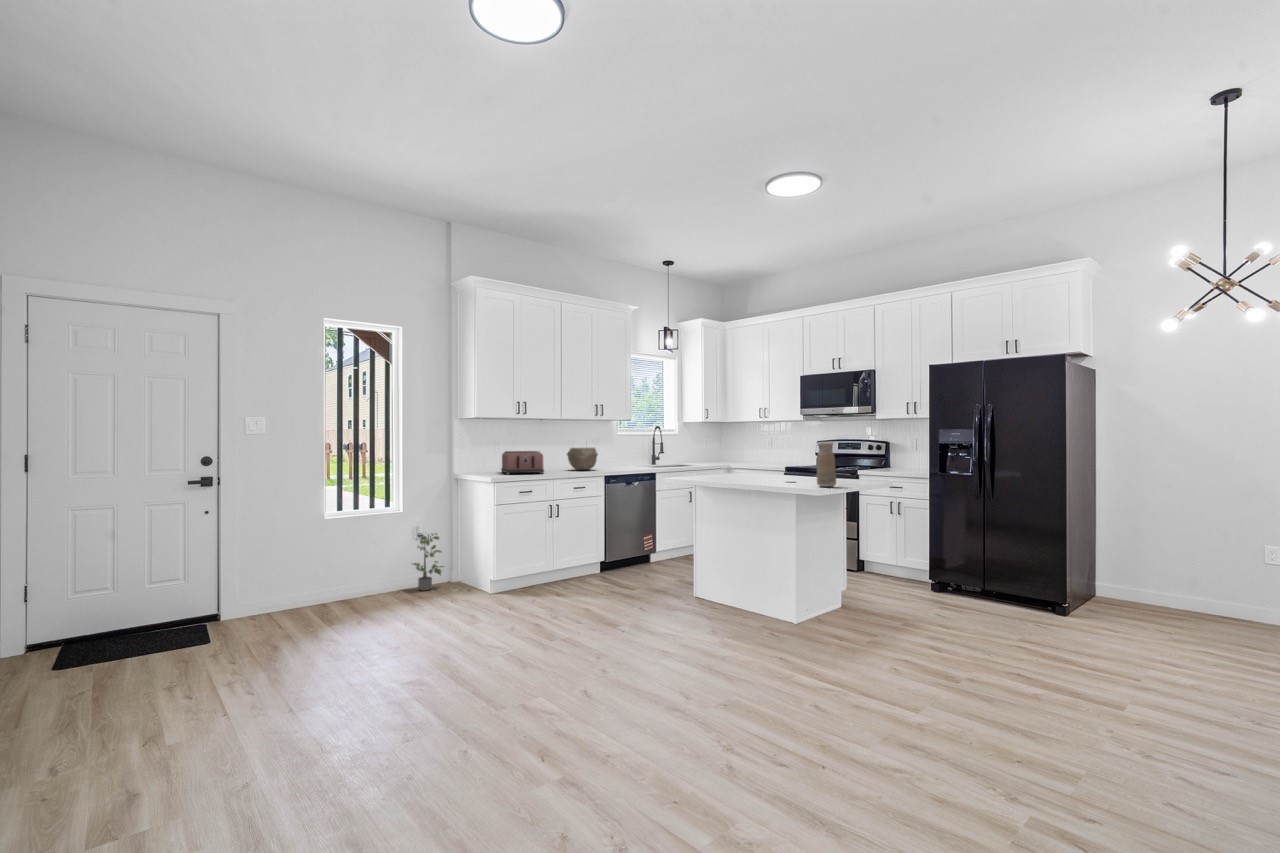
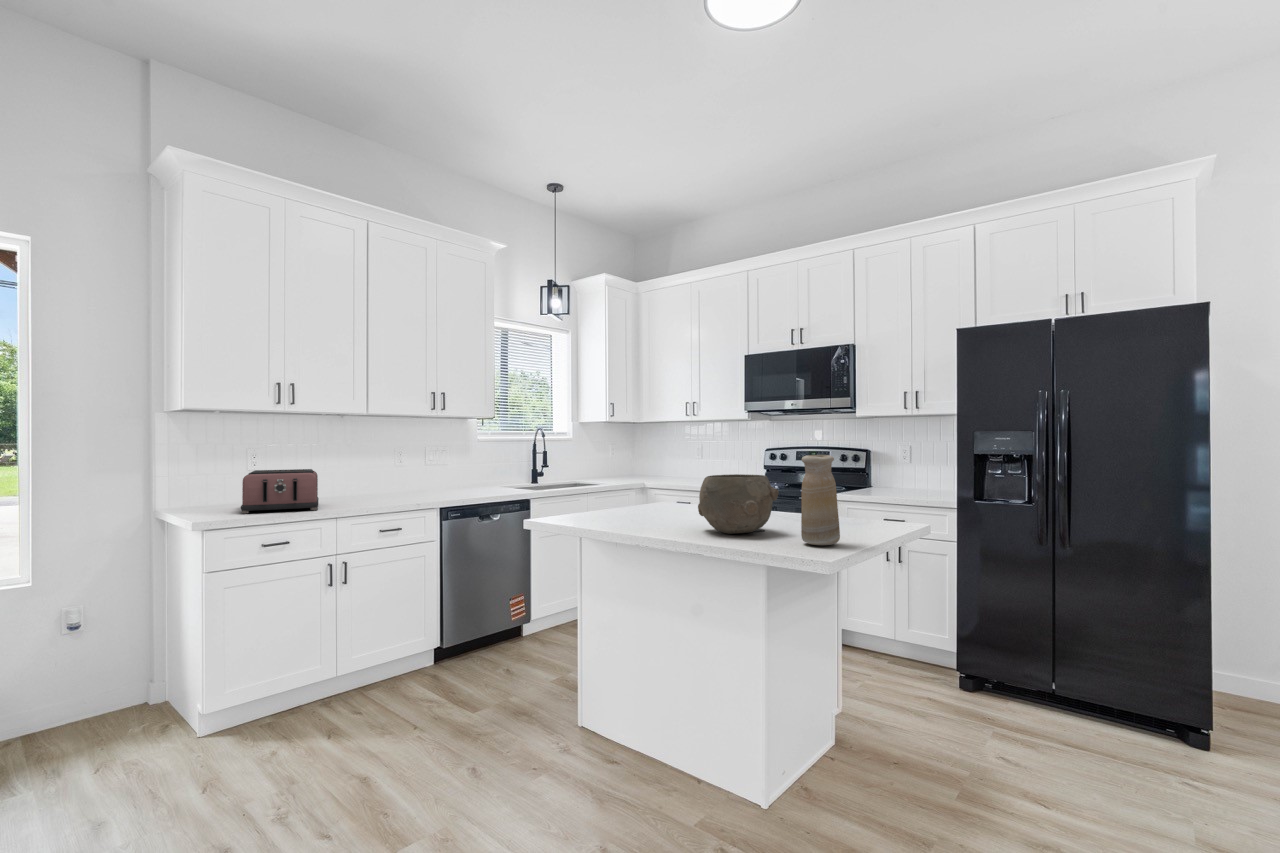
bowl: present [567,448,598,470] -> present [698,474,779,534]
potted plant: present [412,533,444,591] -> none [48,619,130,733]

